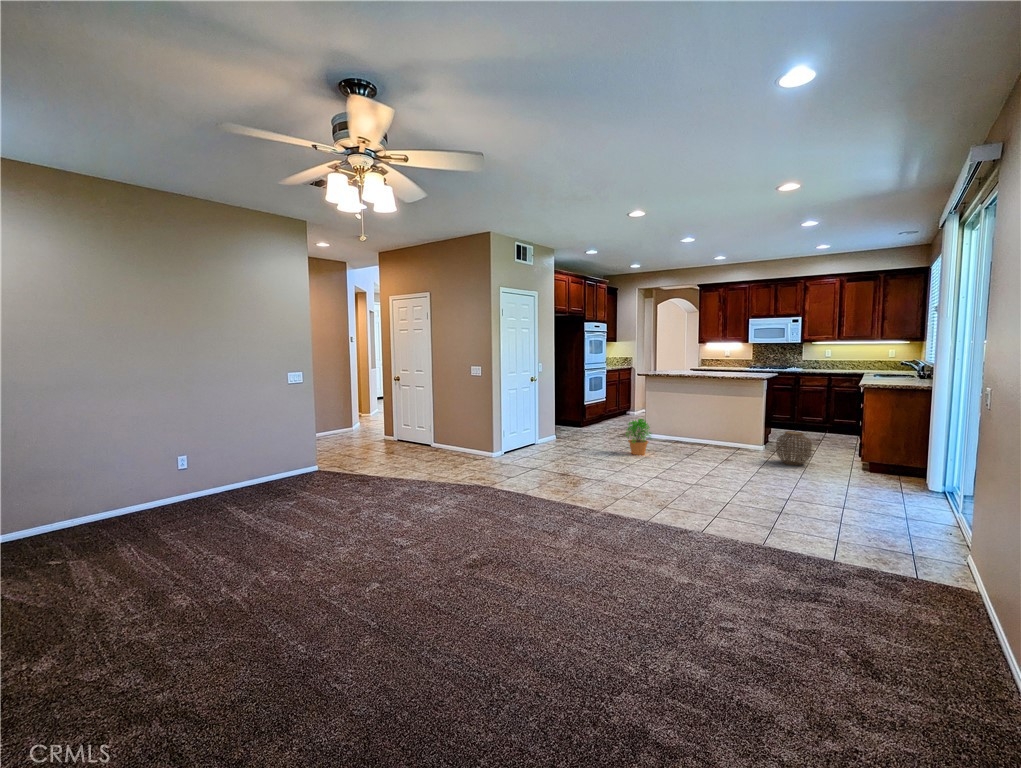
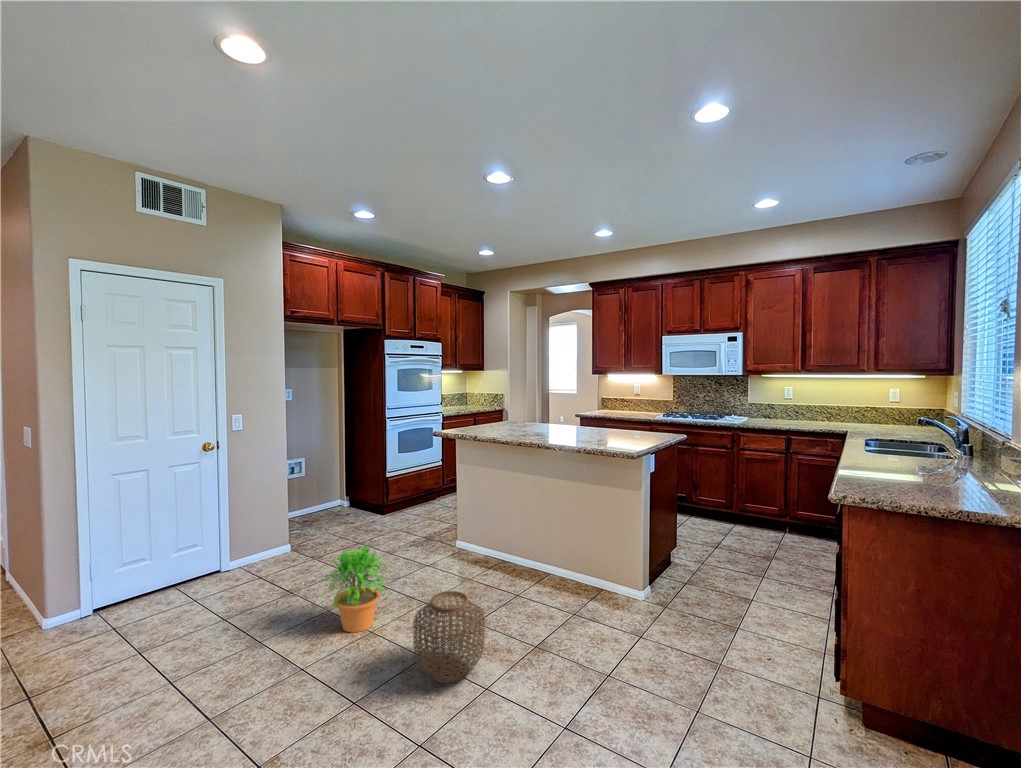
woven basket: present [776,431,812,465] -> present [413,591,485,683]

